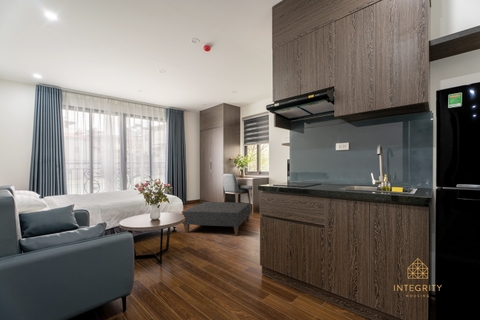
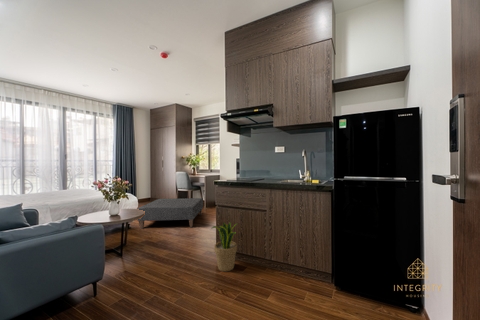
potted plant: none [254,237,288,299] -> present [212,223,237,271]

